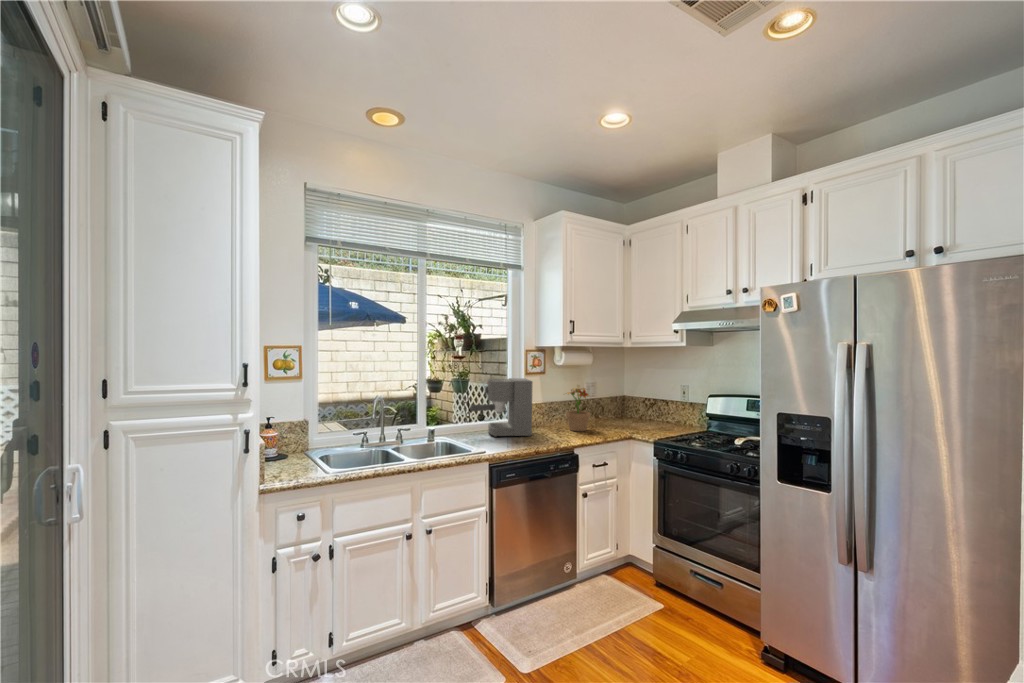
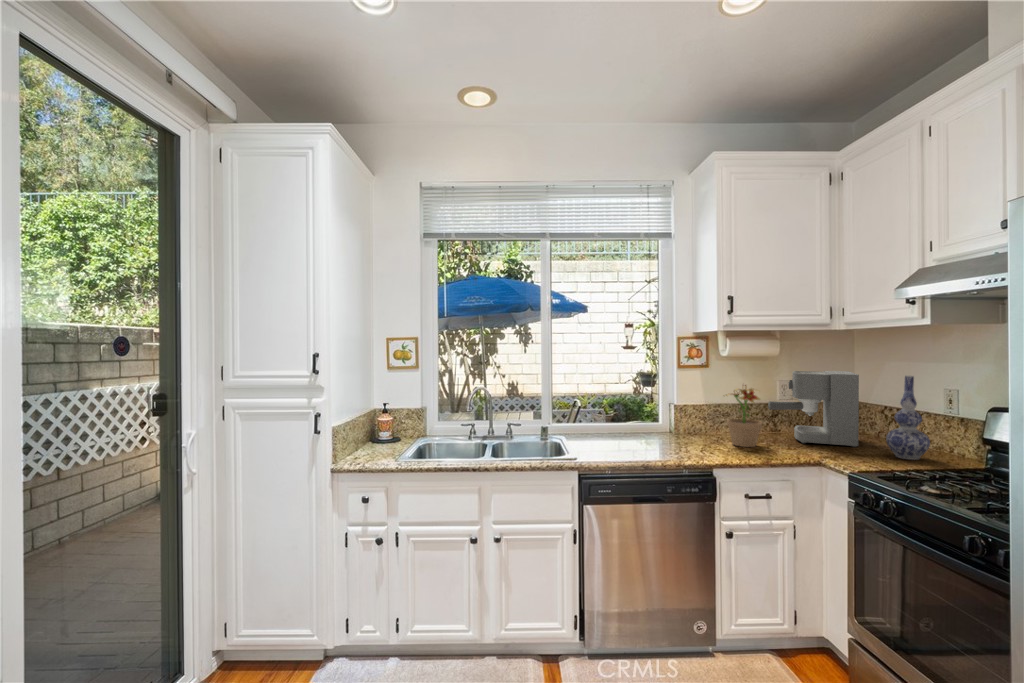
vase: none [661,376,684,429] -> present [886,376,930,460]
coffee maker: present [470,378,532,437] -> present [768,371,859,447]

